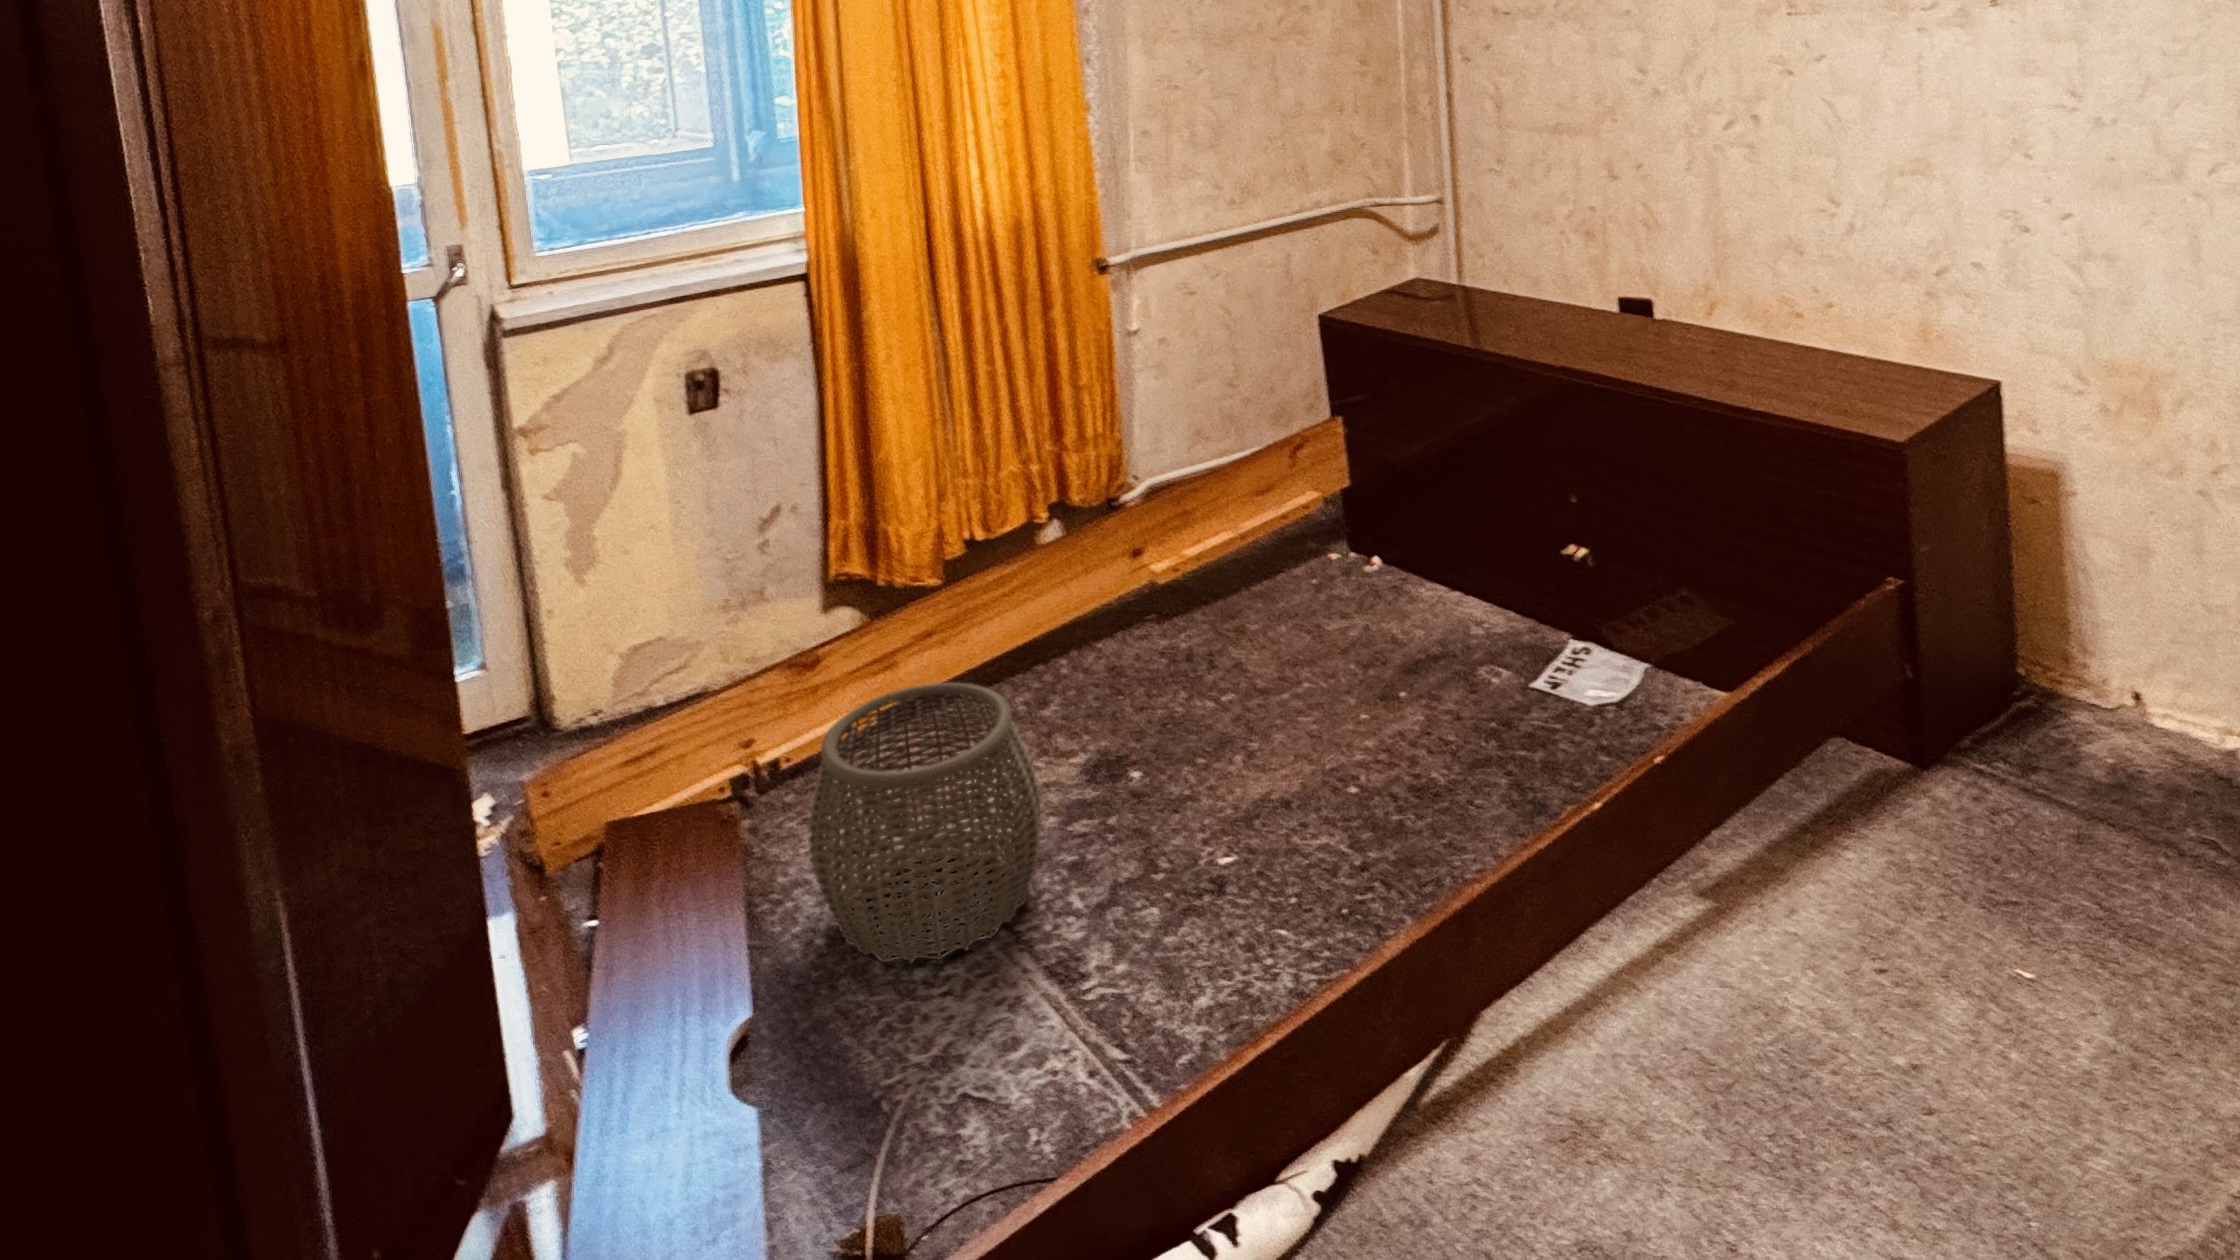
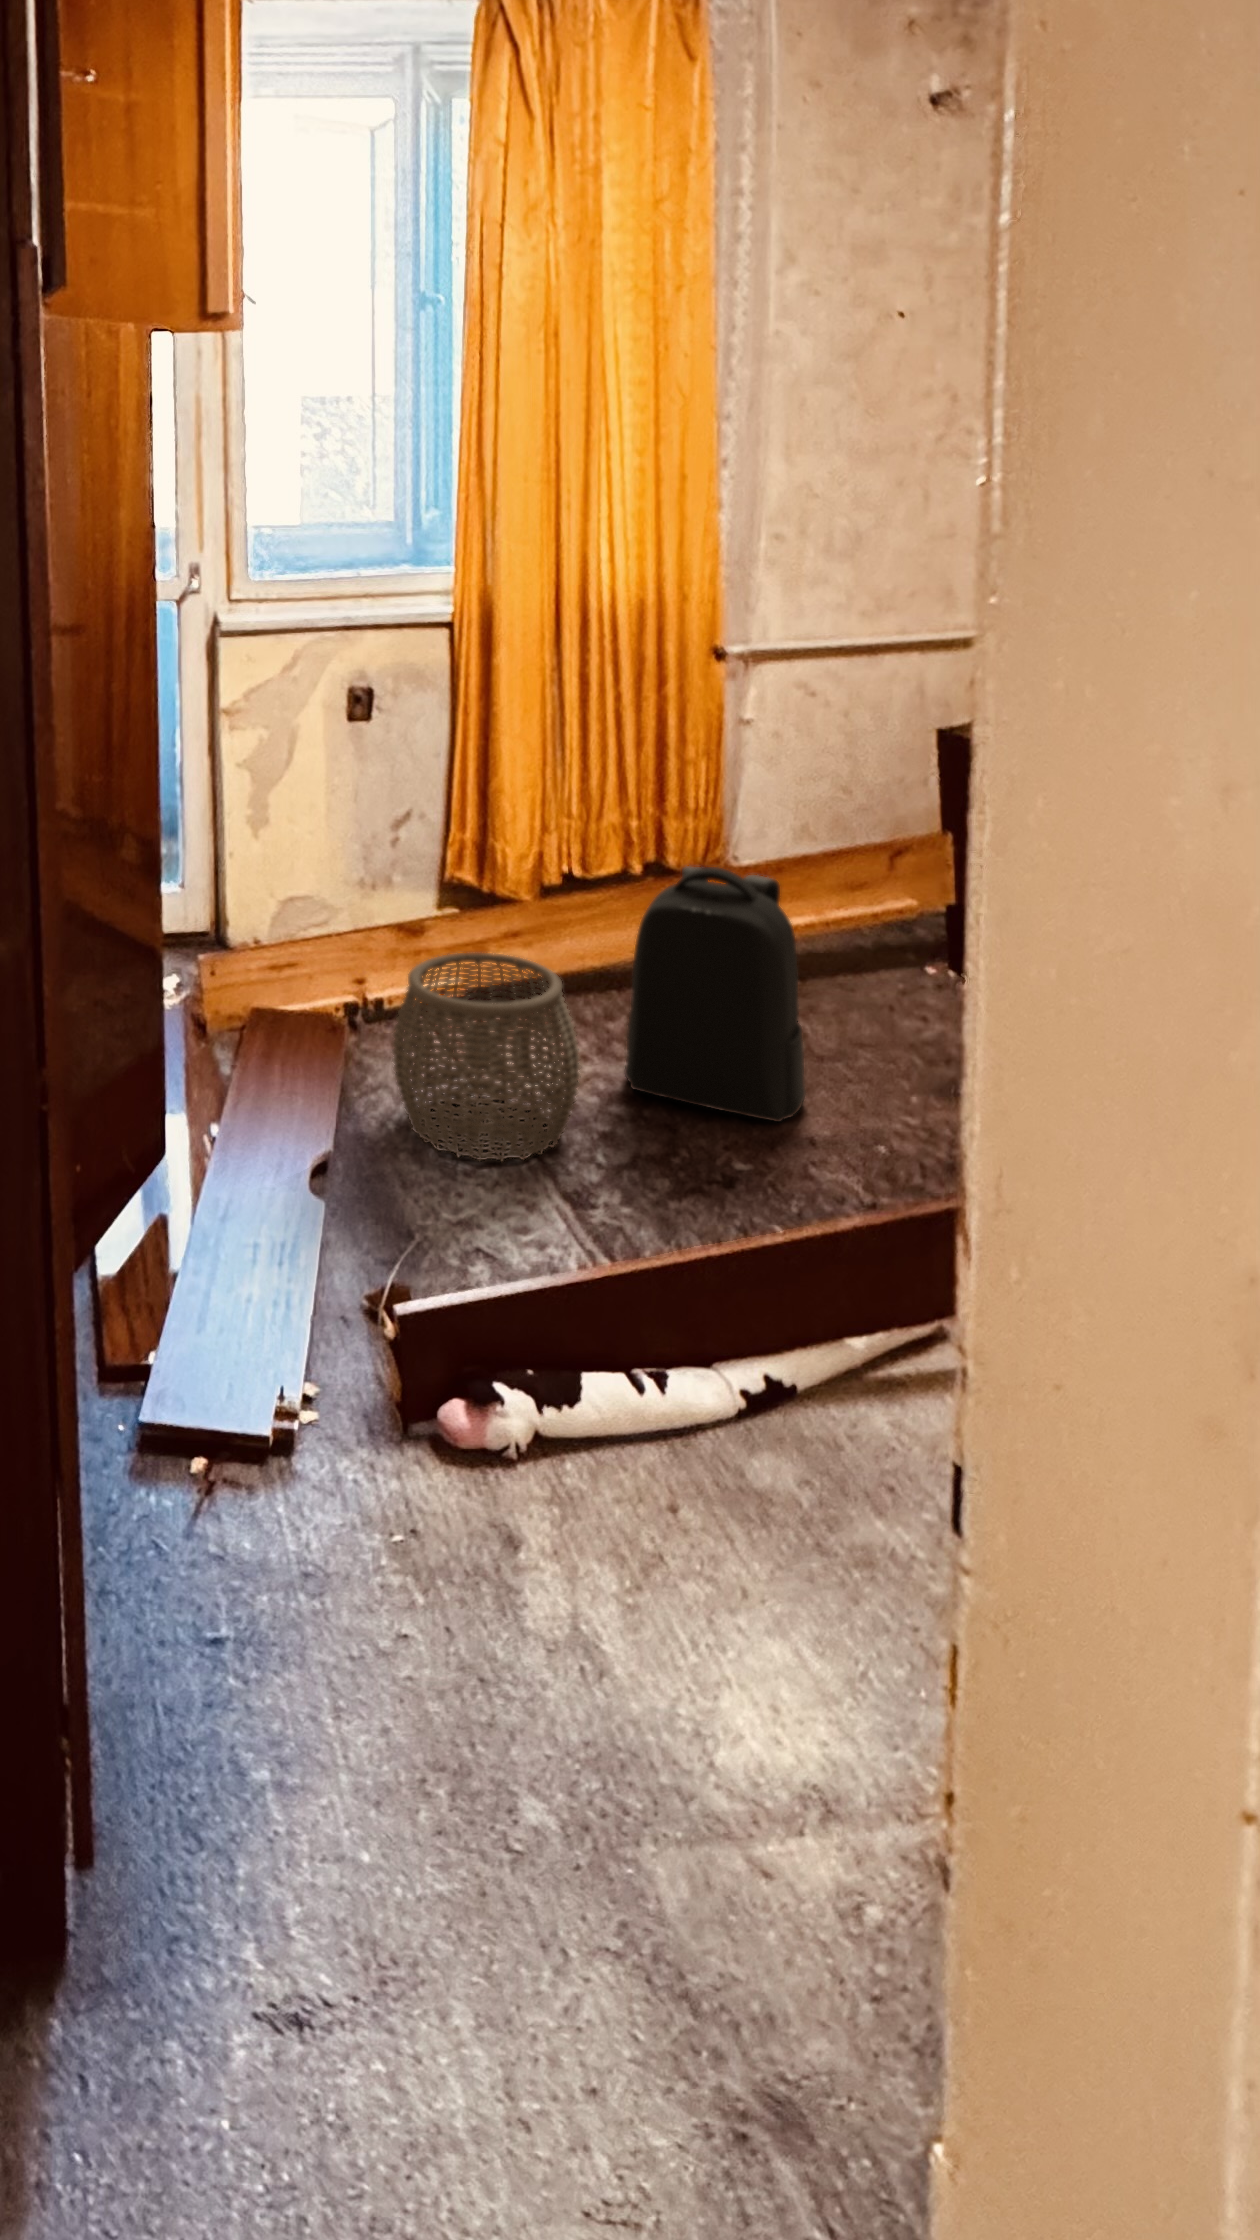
backpack: none [1077,516,1267,791] -> present [625,866,805,1122]

